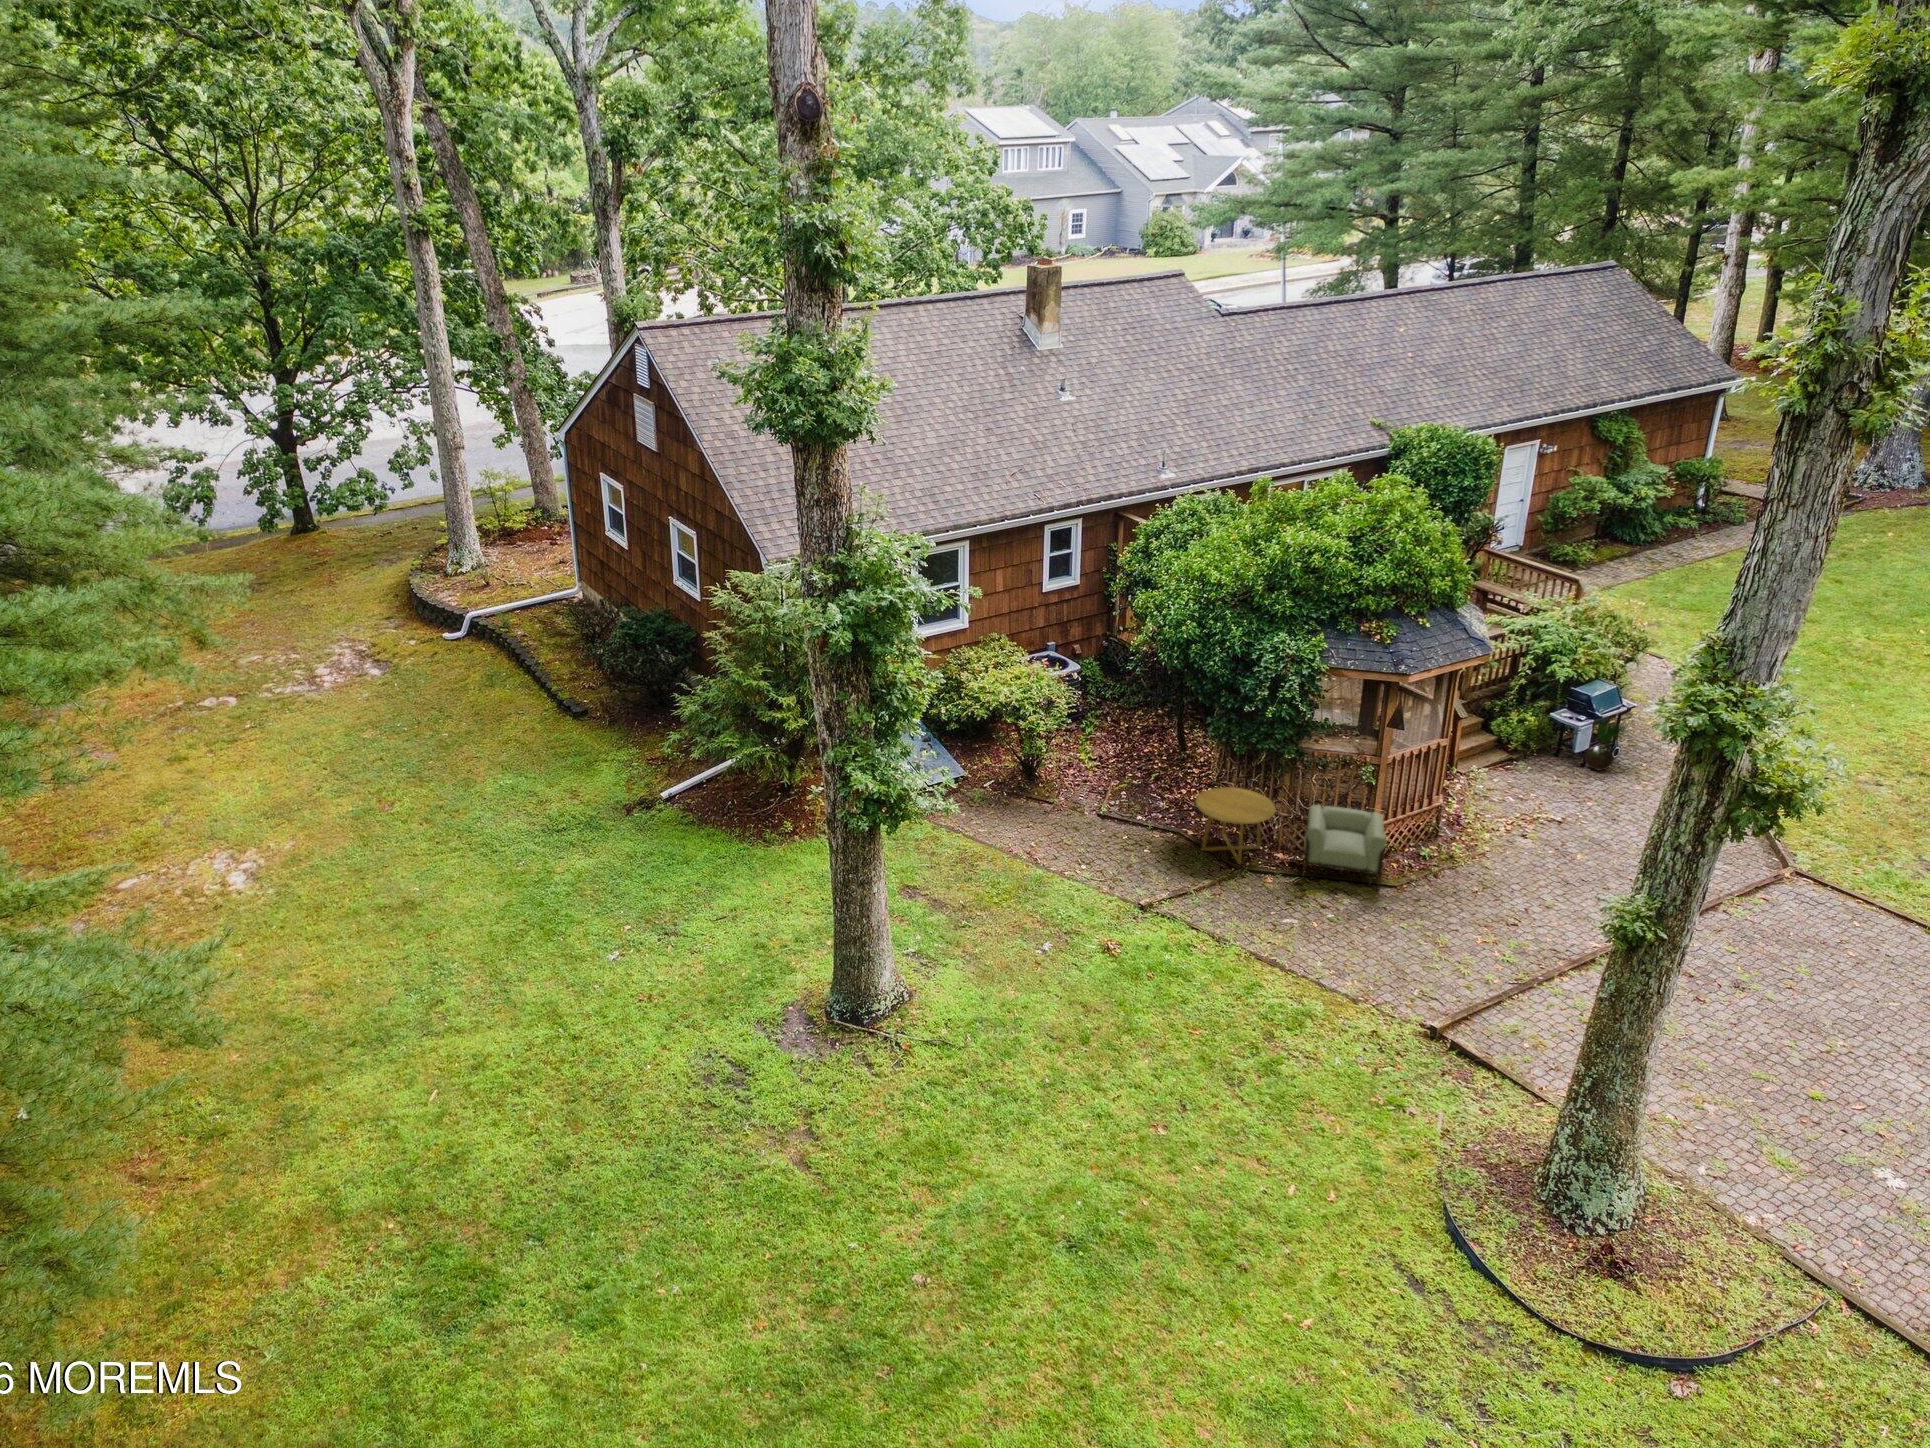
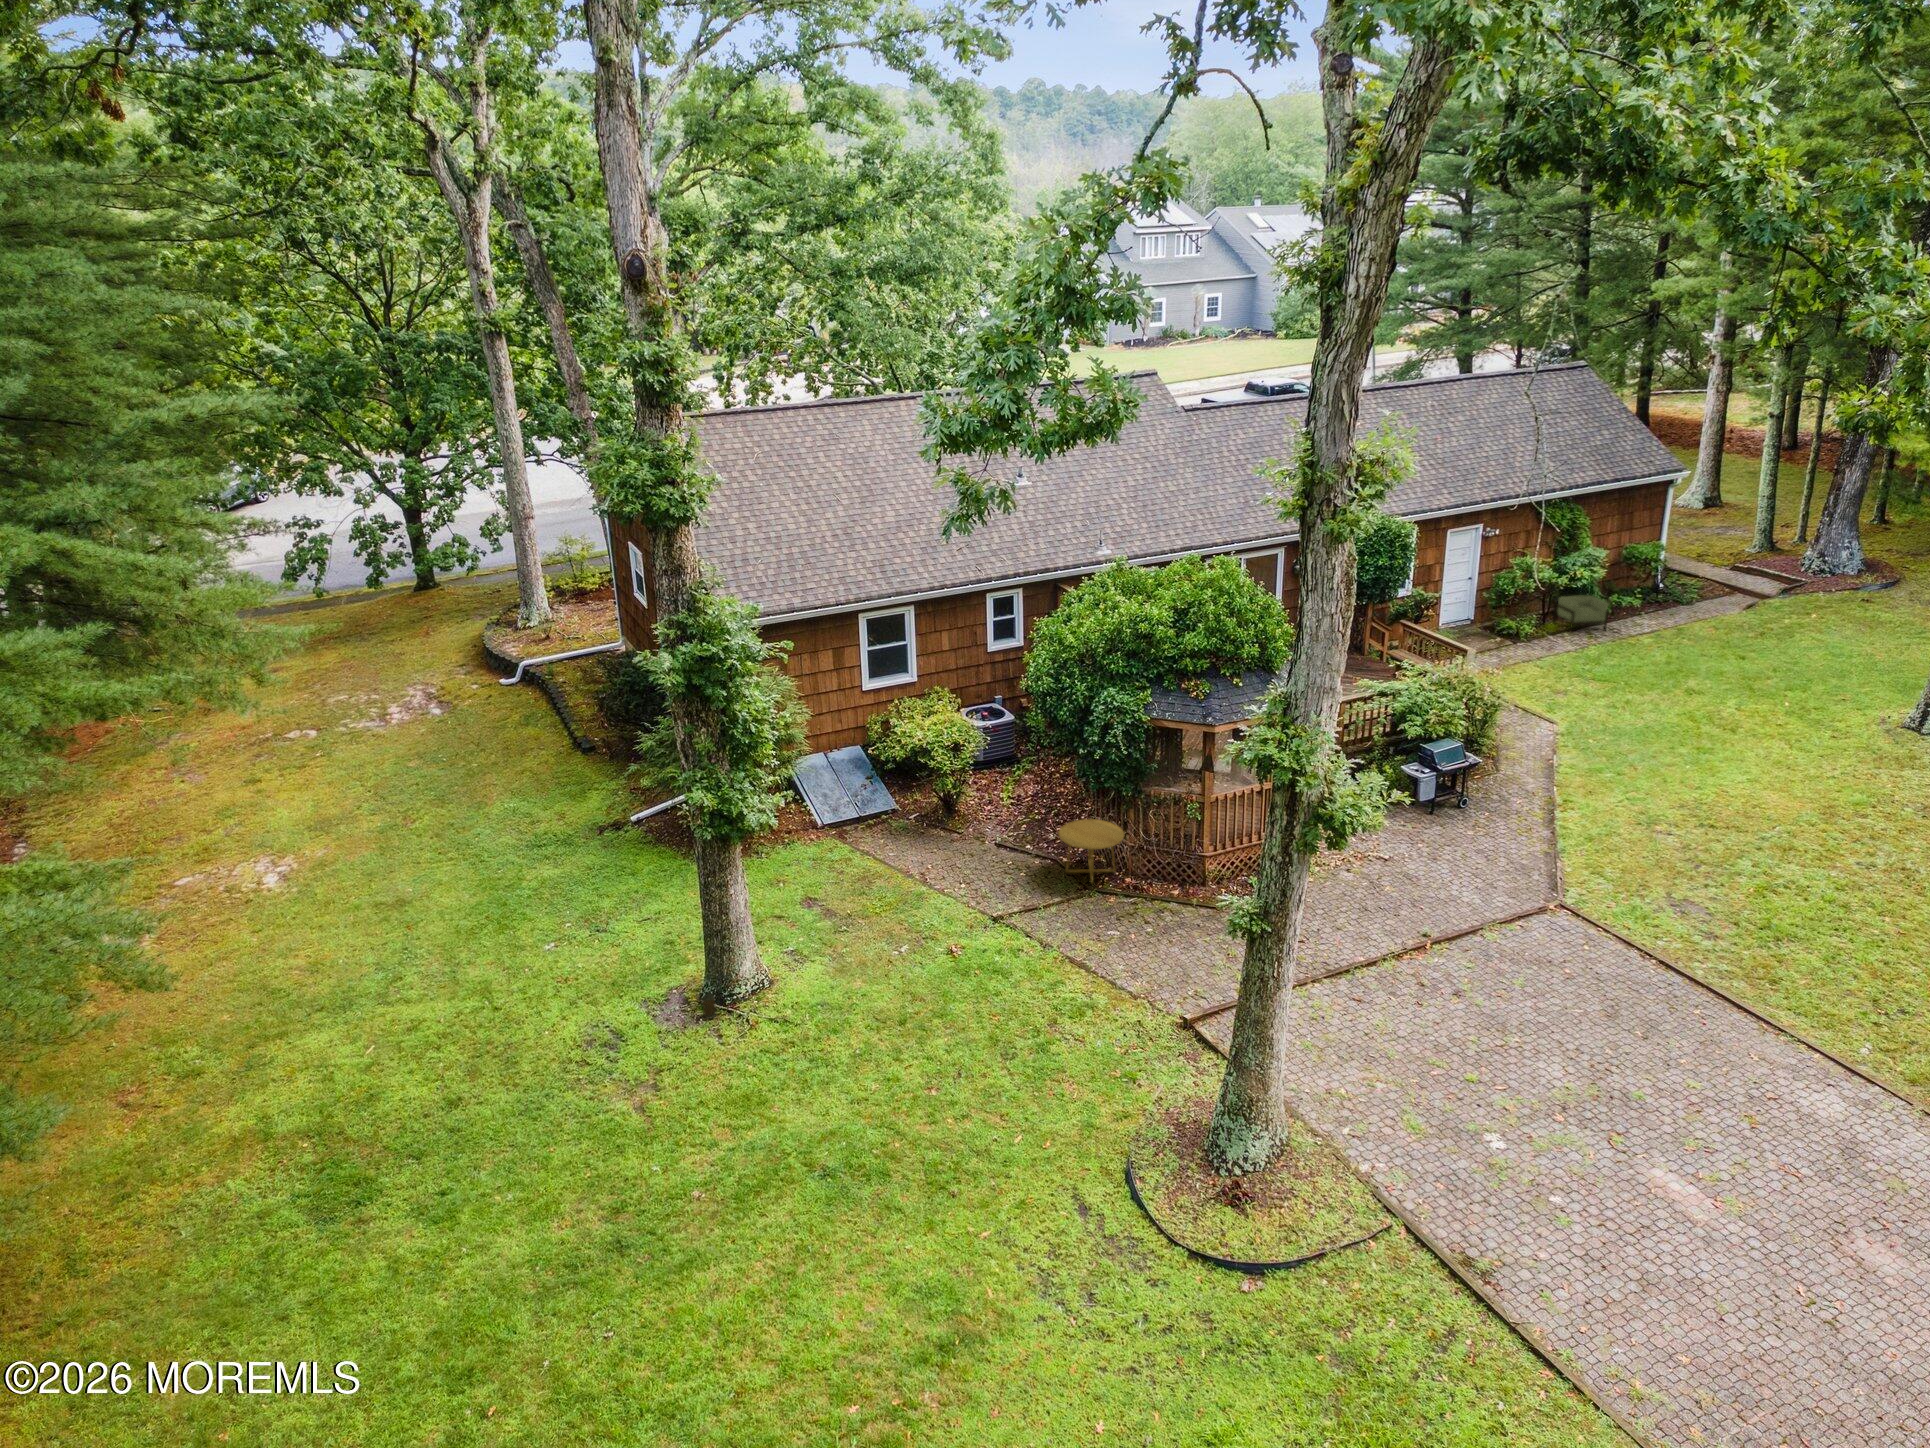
potted tree: present [1585,721,1626,770] -> none [1428,769,1462,815]
armchair: present [1302,805,1387,890] -> present [1553,595,1609,630]
watering can: none [837,1011,871,1049] -> present [701,993,717,1019]

